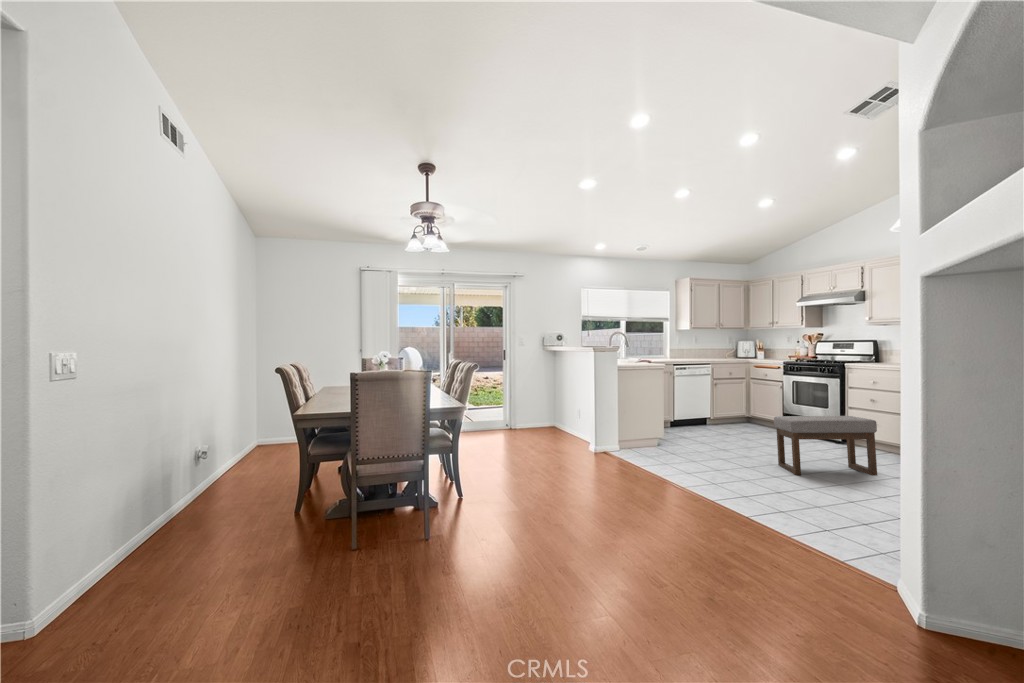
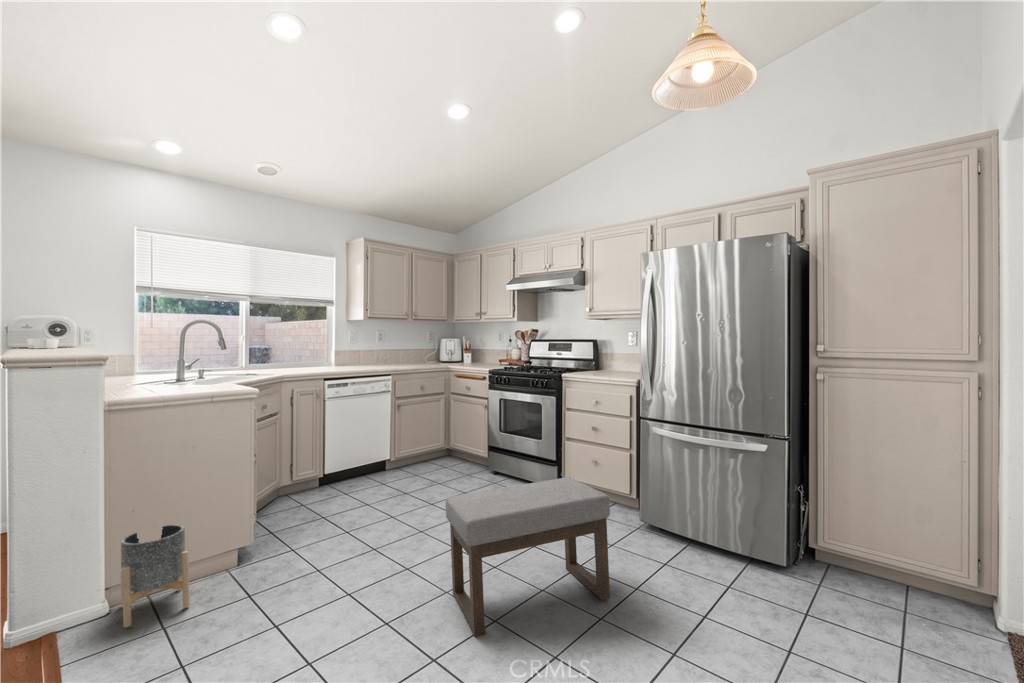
planter: none [621,419,650,454] -> present [121,525,190,628]

